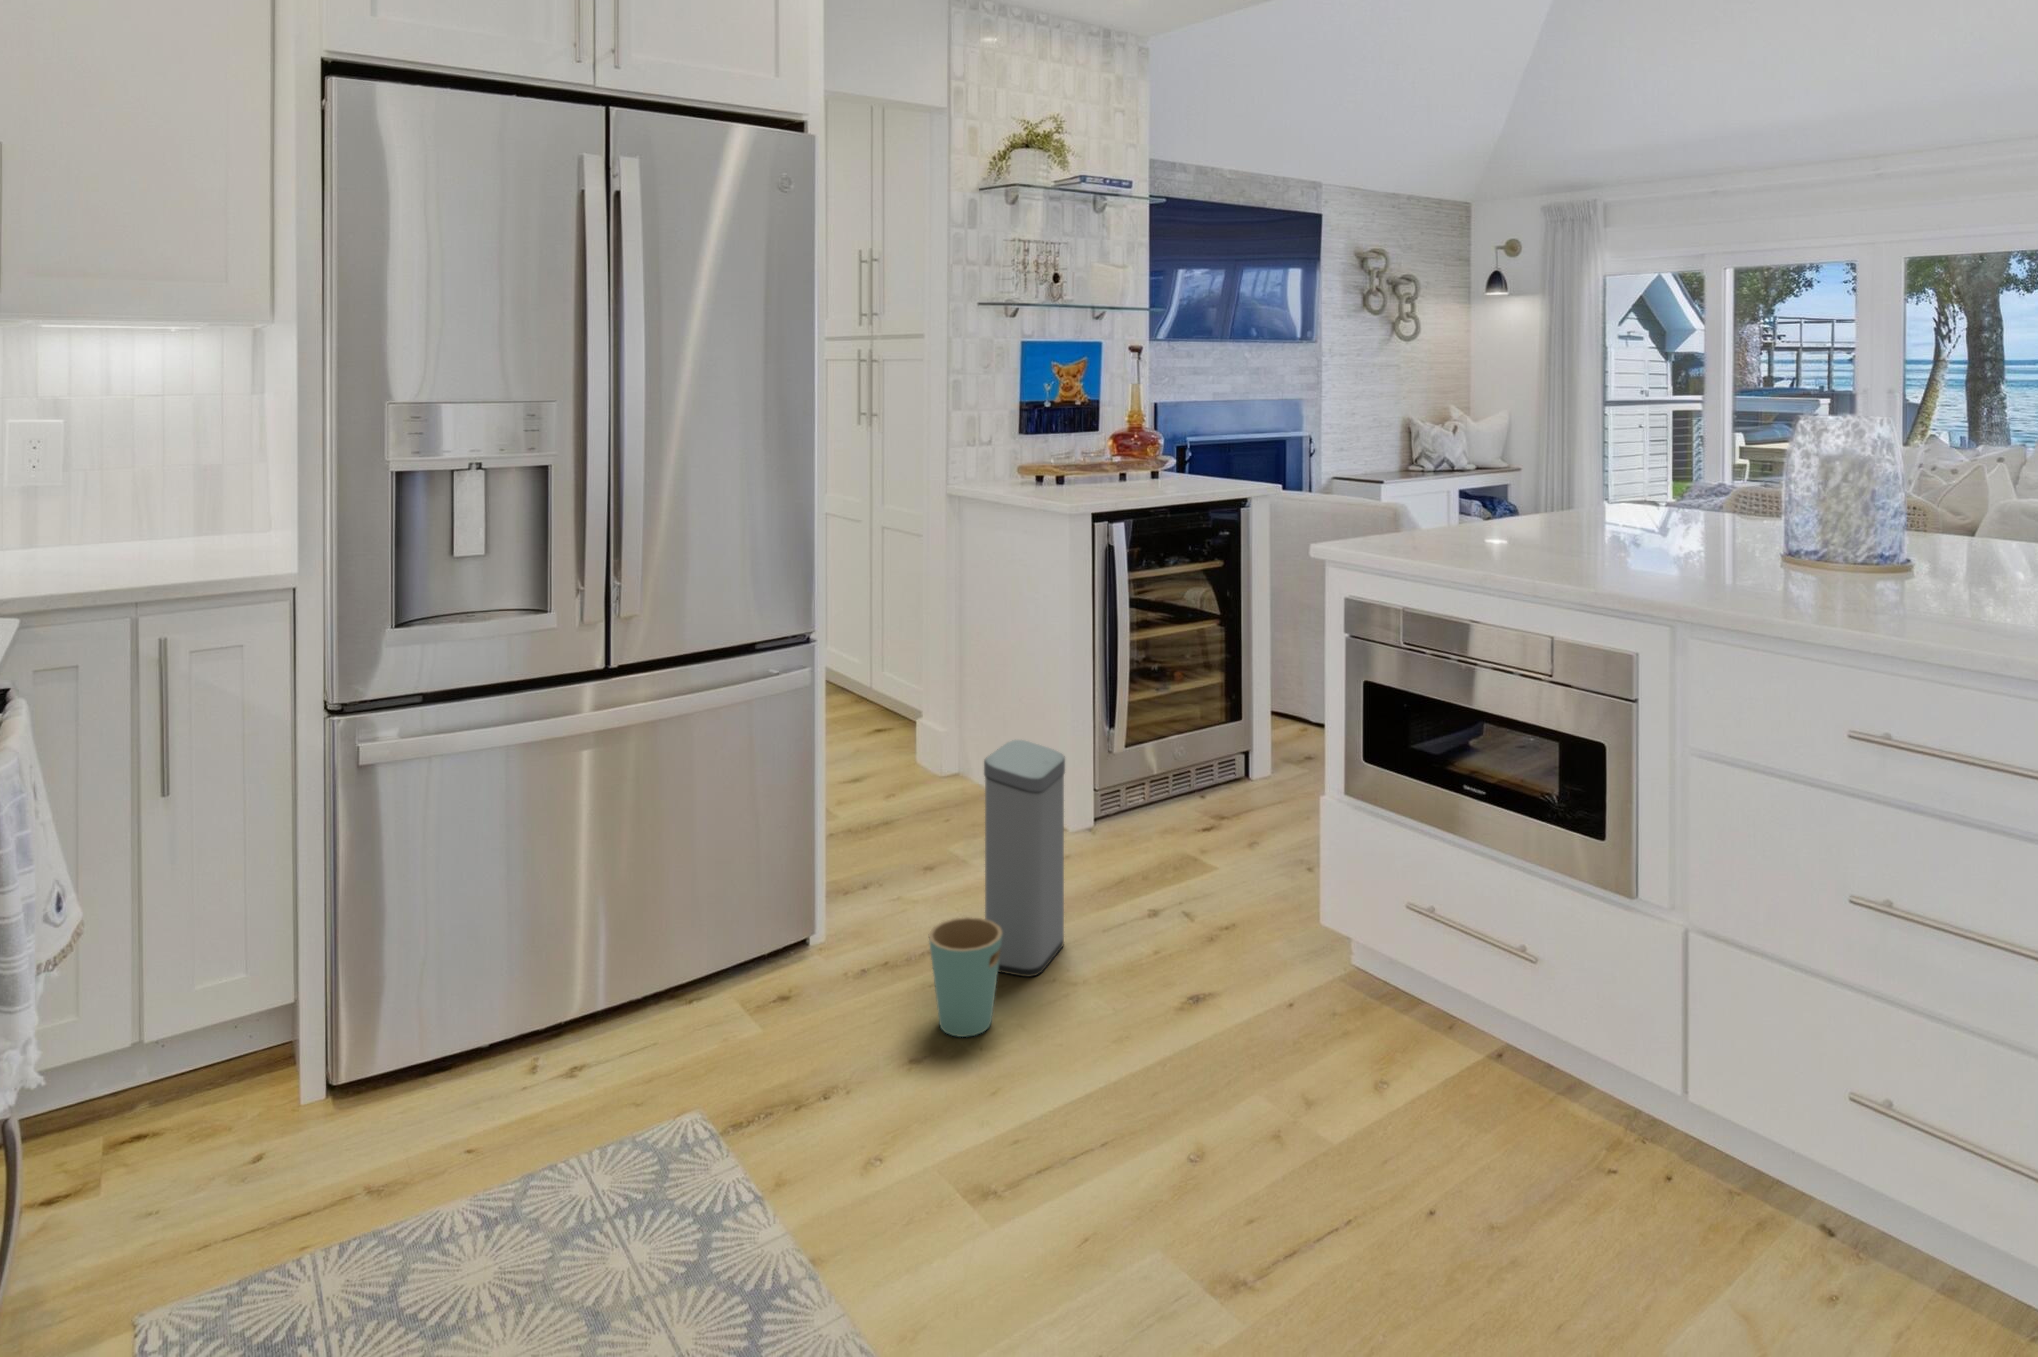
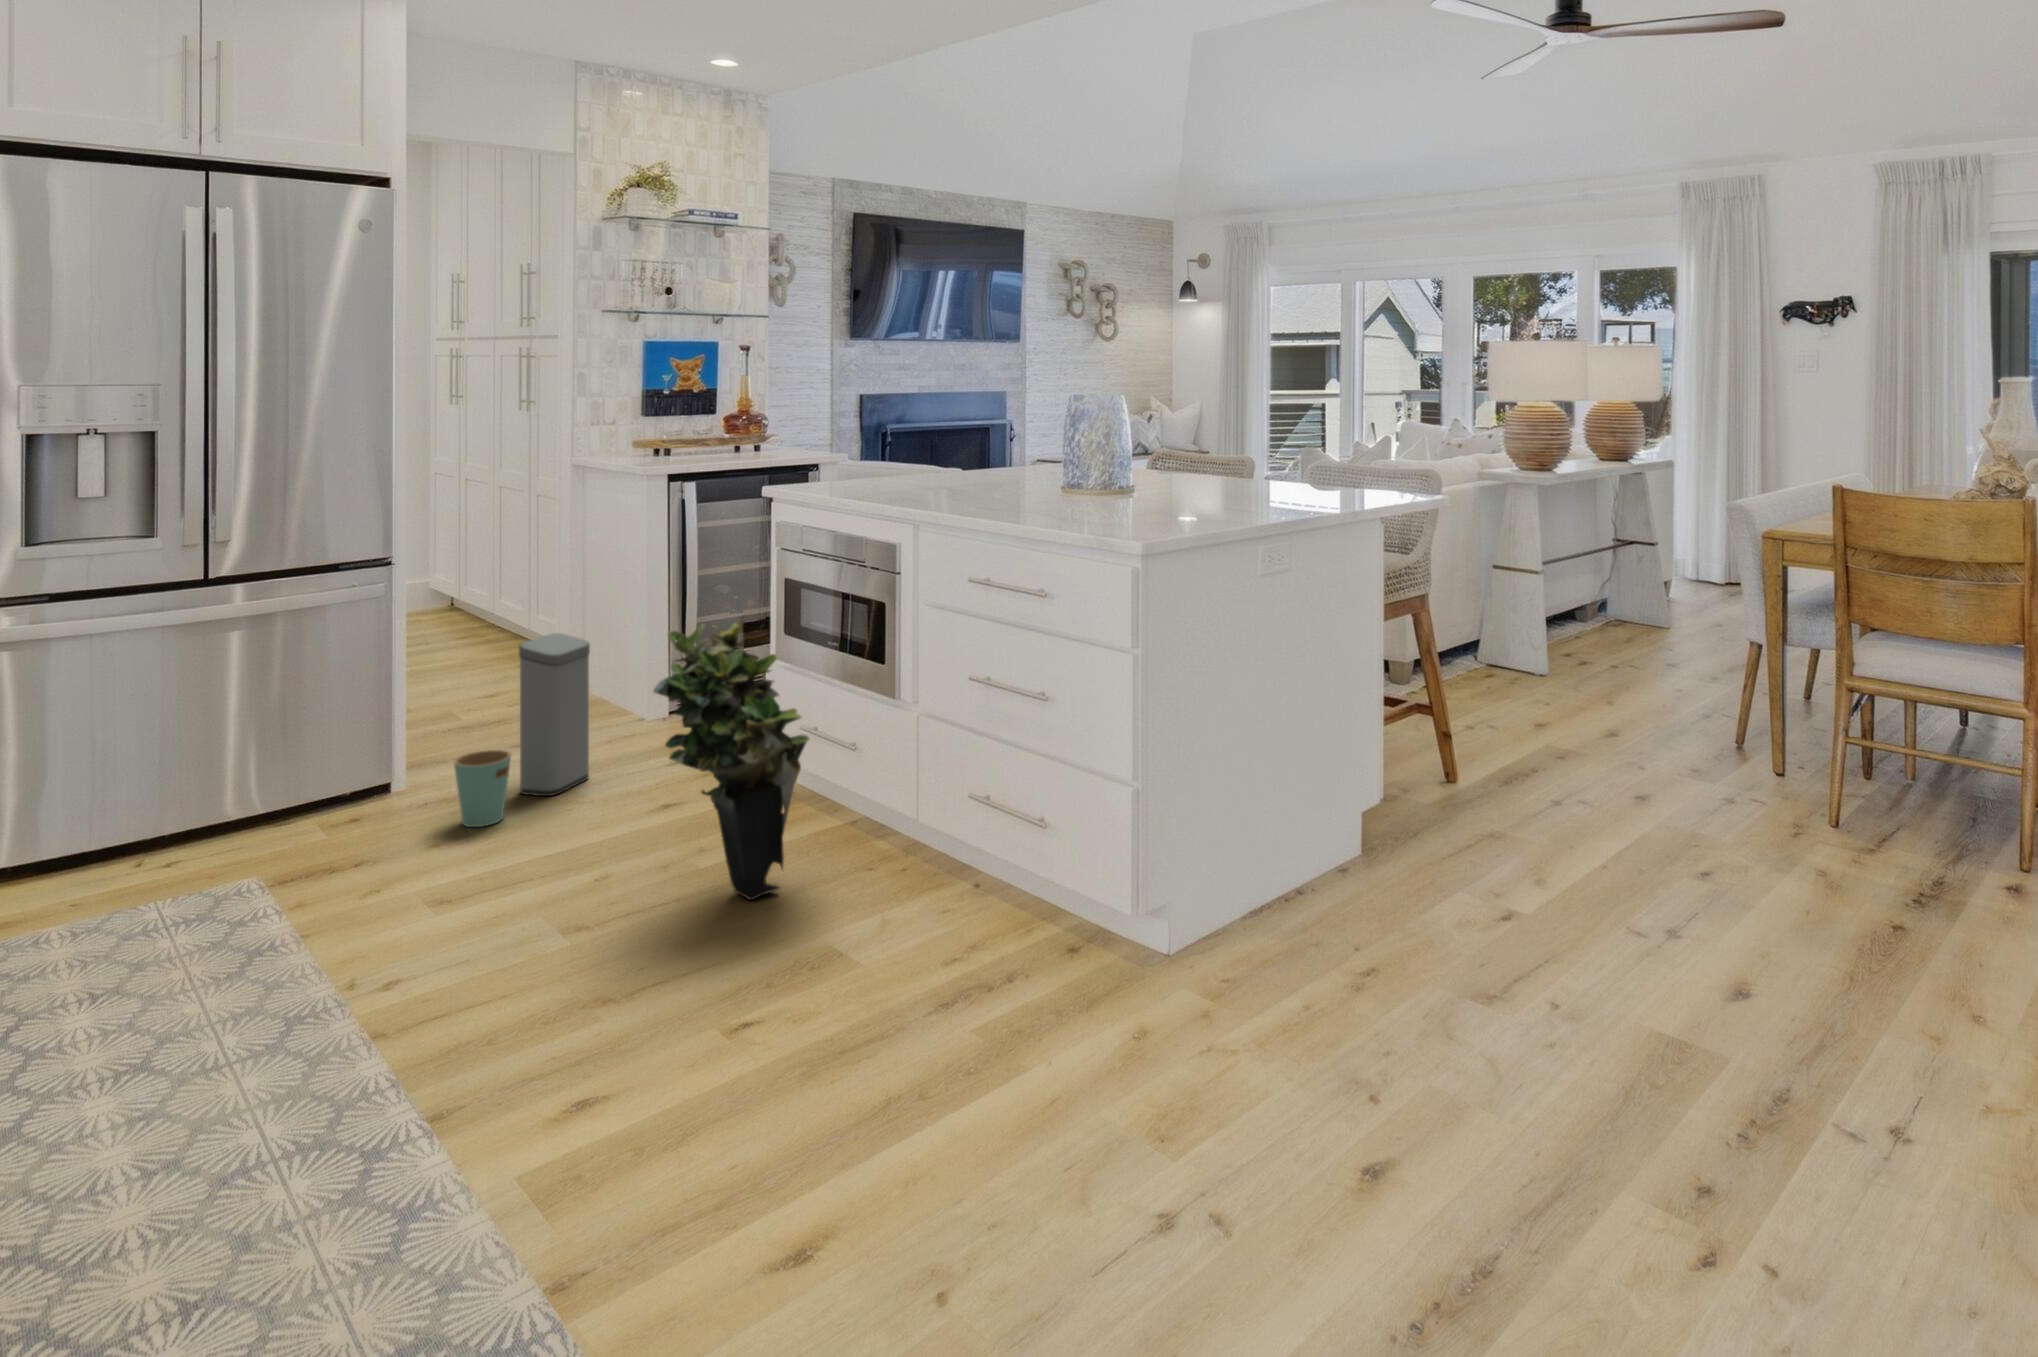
potted plant: none [1306,769,1563,1252] -> present [654,621,810,900]

